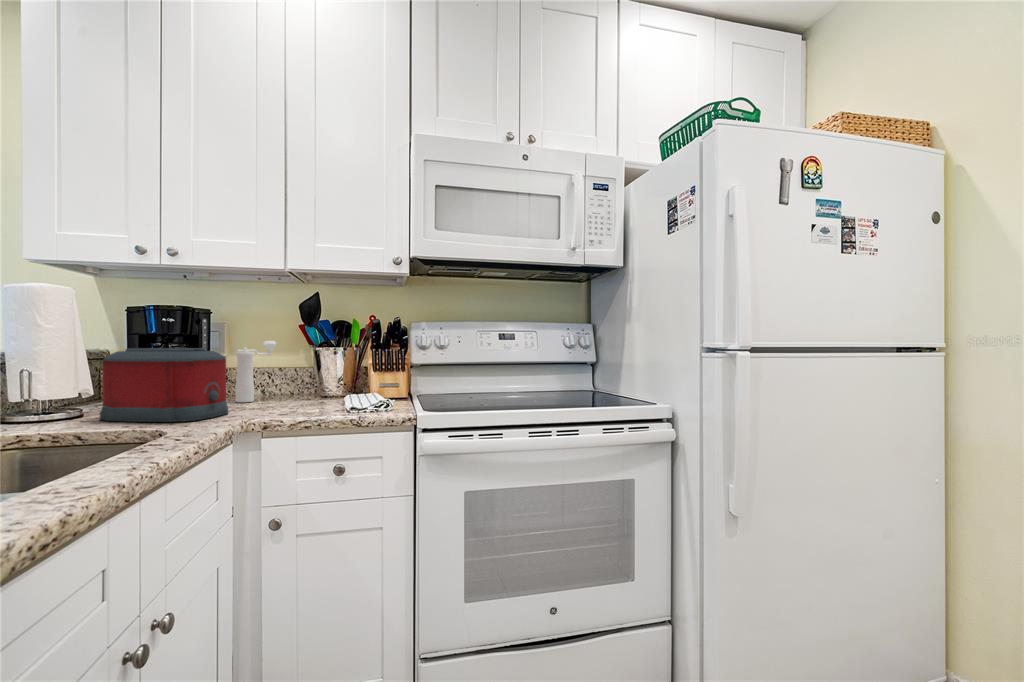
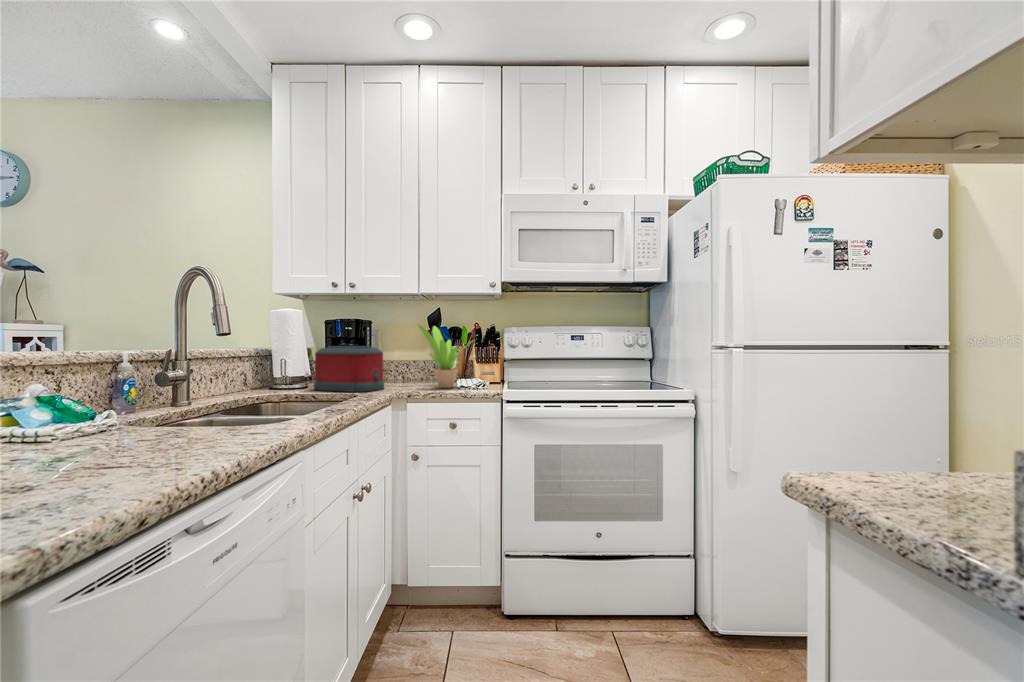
potted plant: none [283,314,372,409] -> present [418,324,474,388]
pepper mill: present [236,341,276,402] -> none [387,341,413,383]

